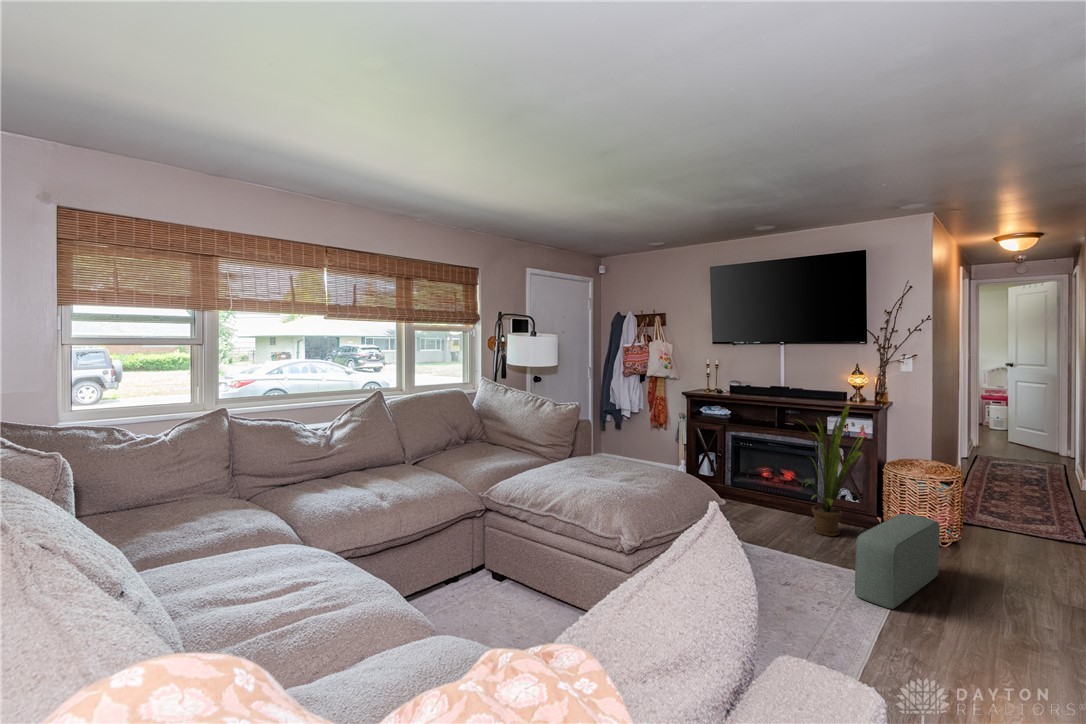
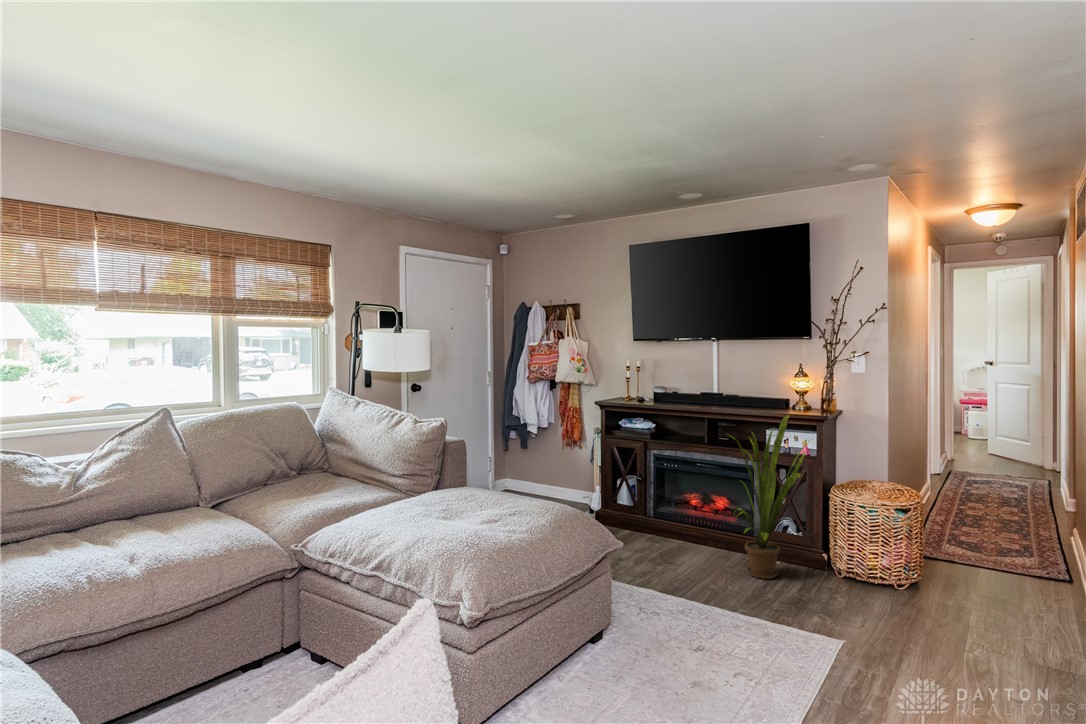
pouf: present [855,514,940,609] -> none [785,551,888,679]

